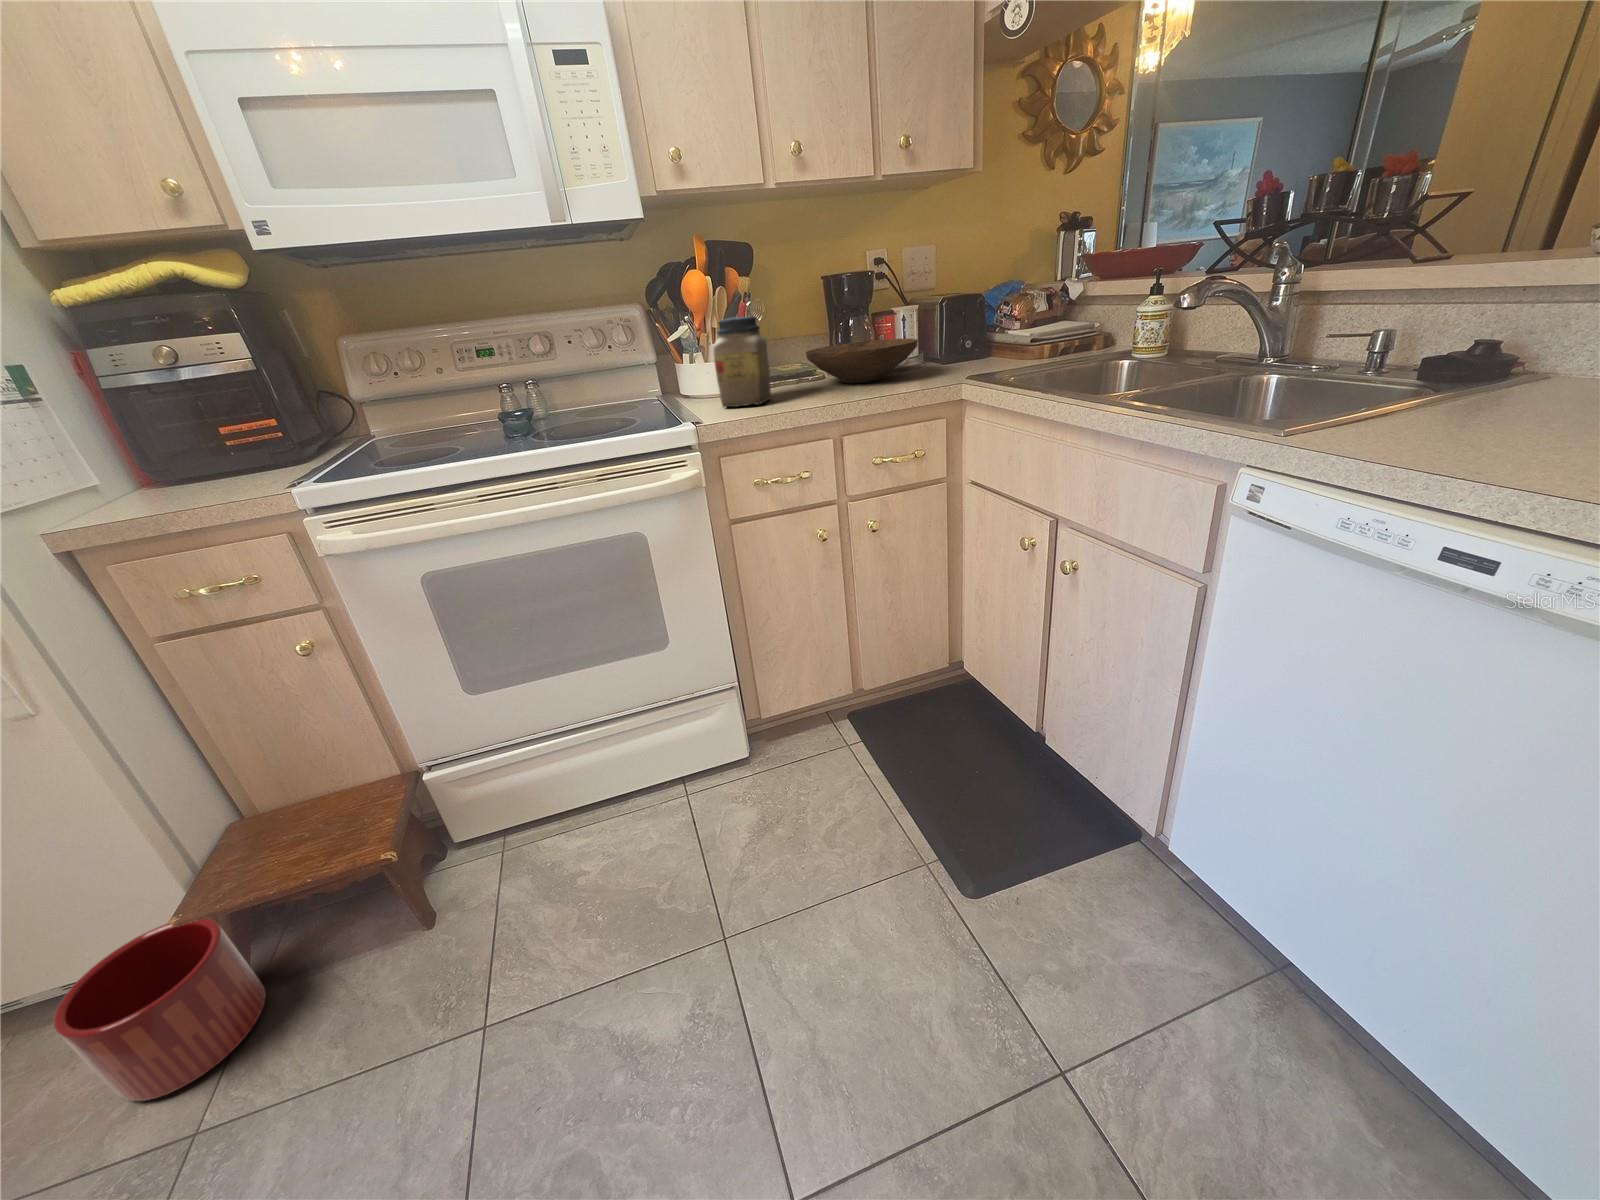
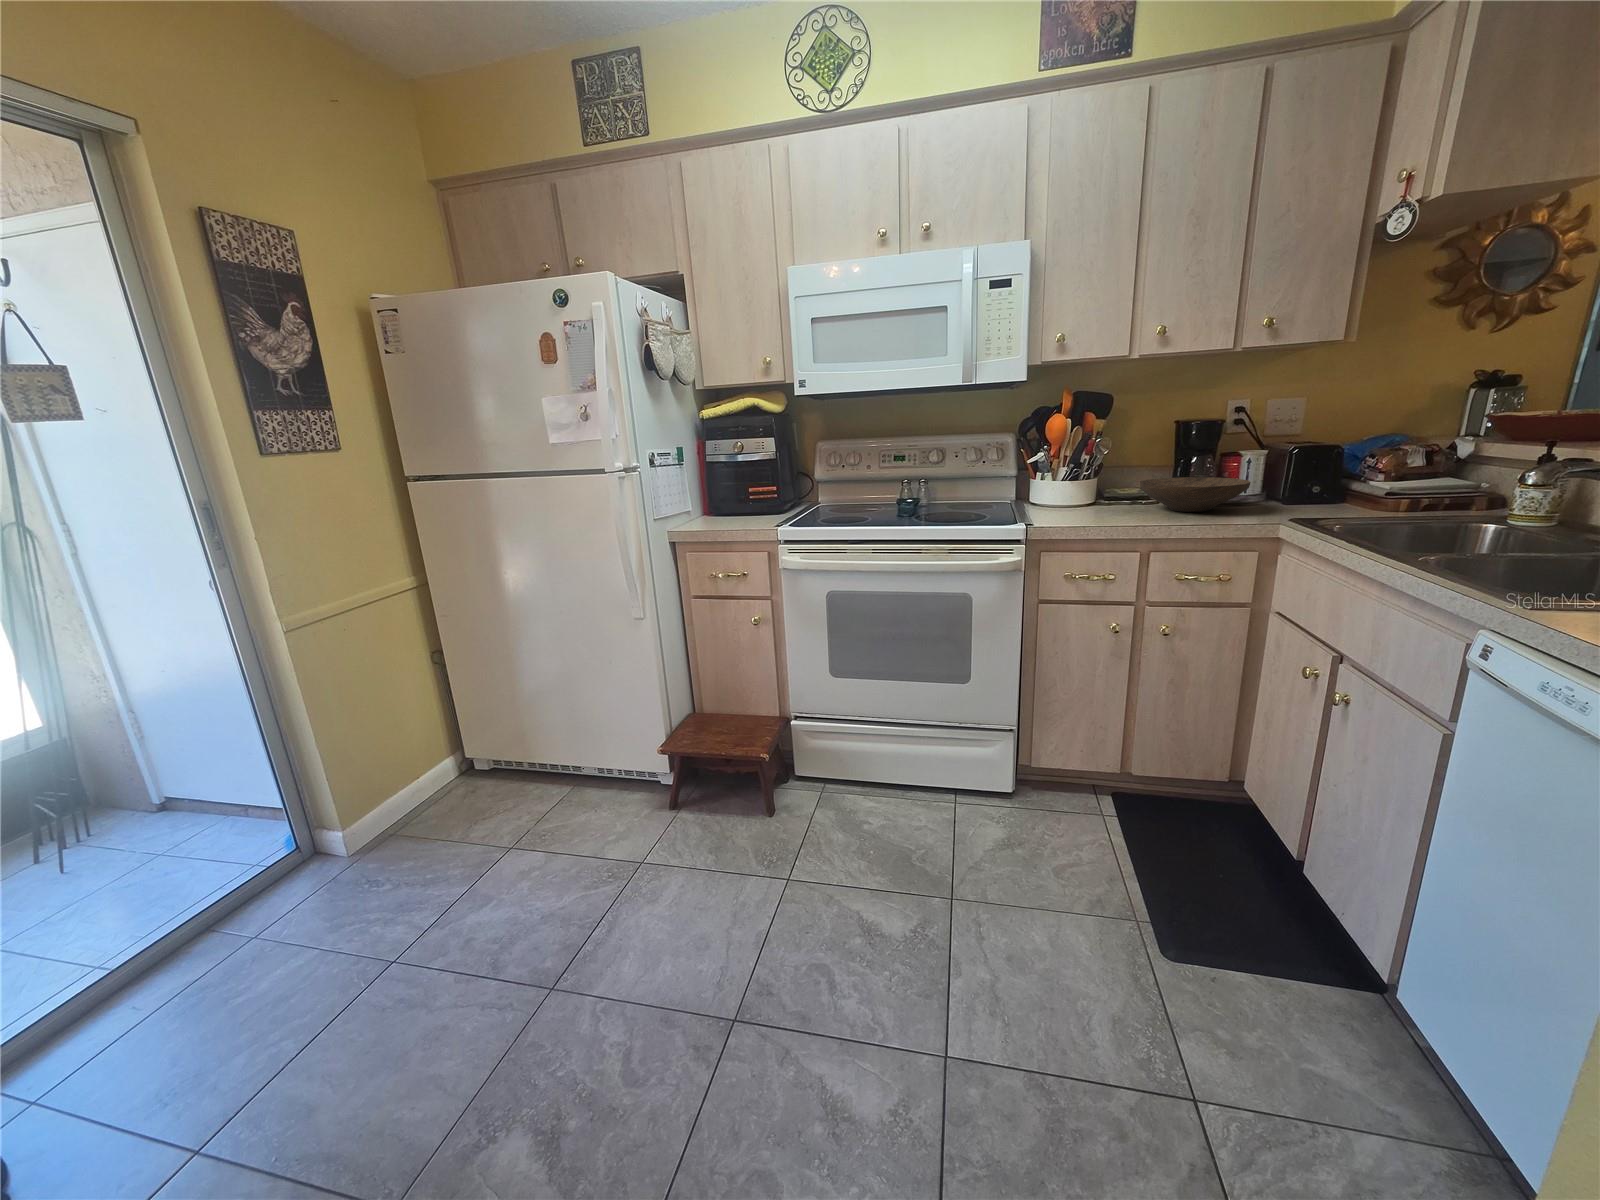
jar: present [713,317,771,407] -> none [1055,453,1103,518]
planter: present [53,918,265,1101] -> none [608,750,684,837]

